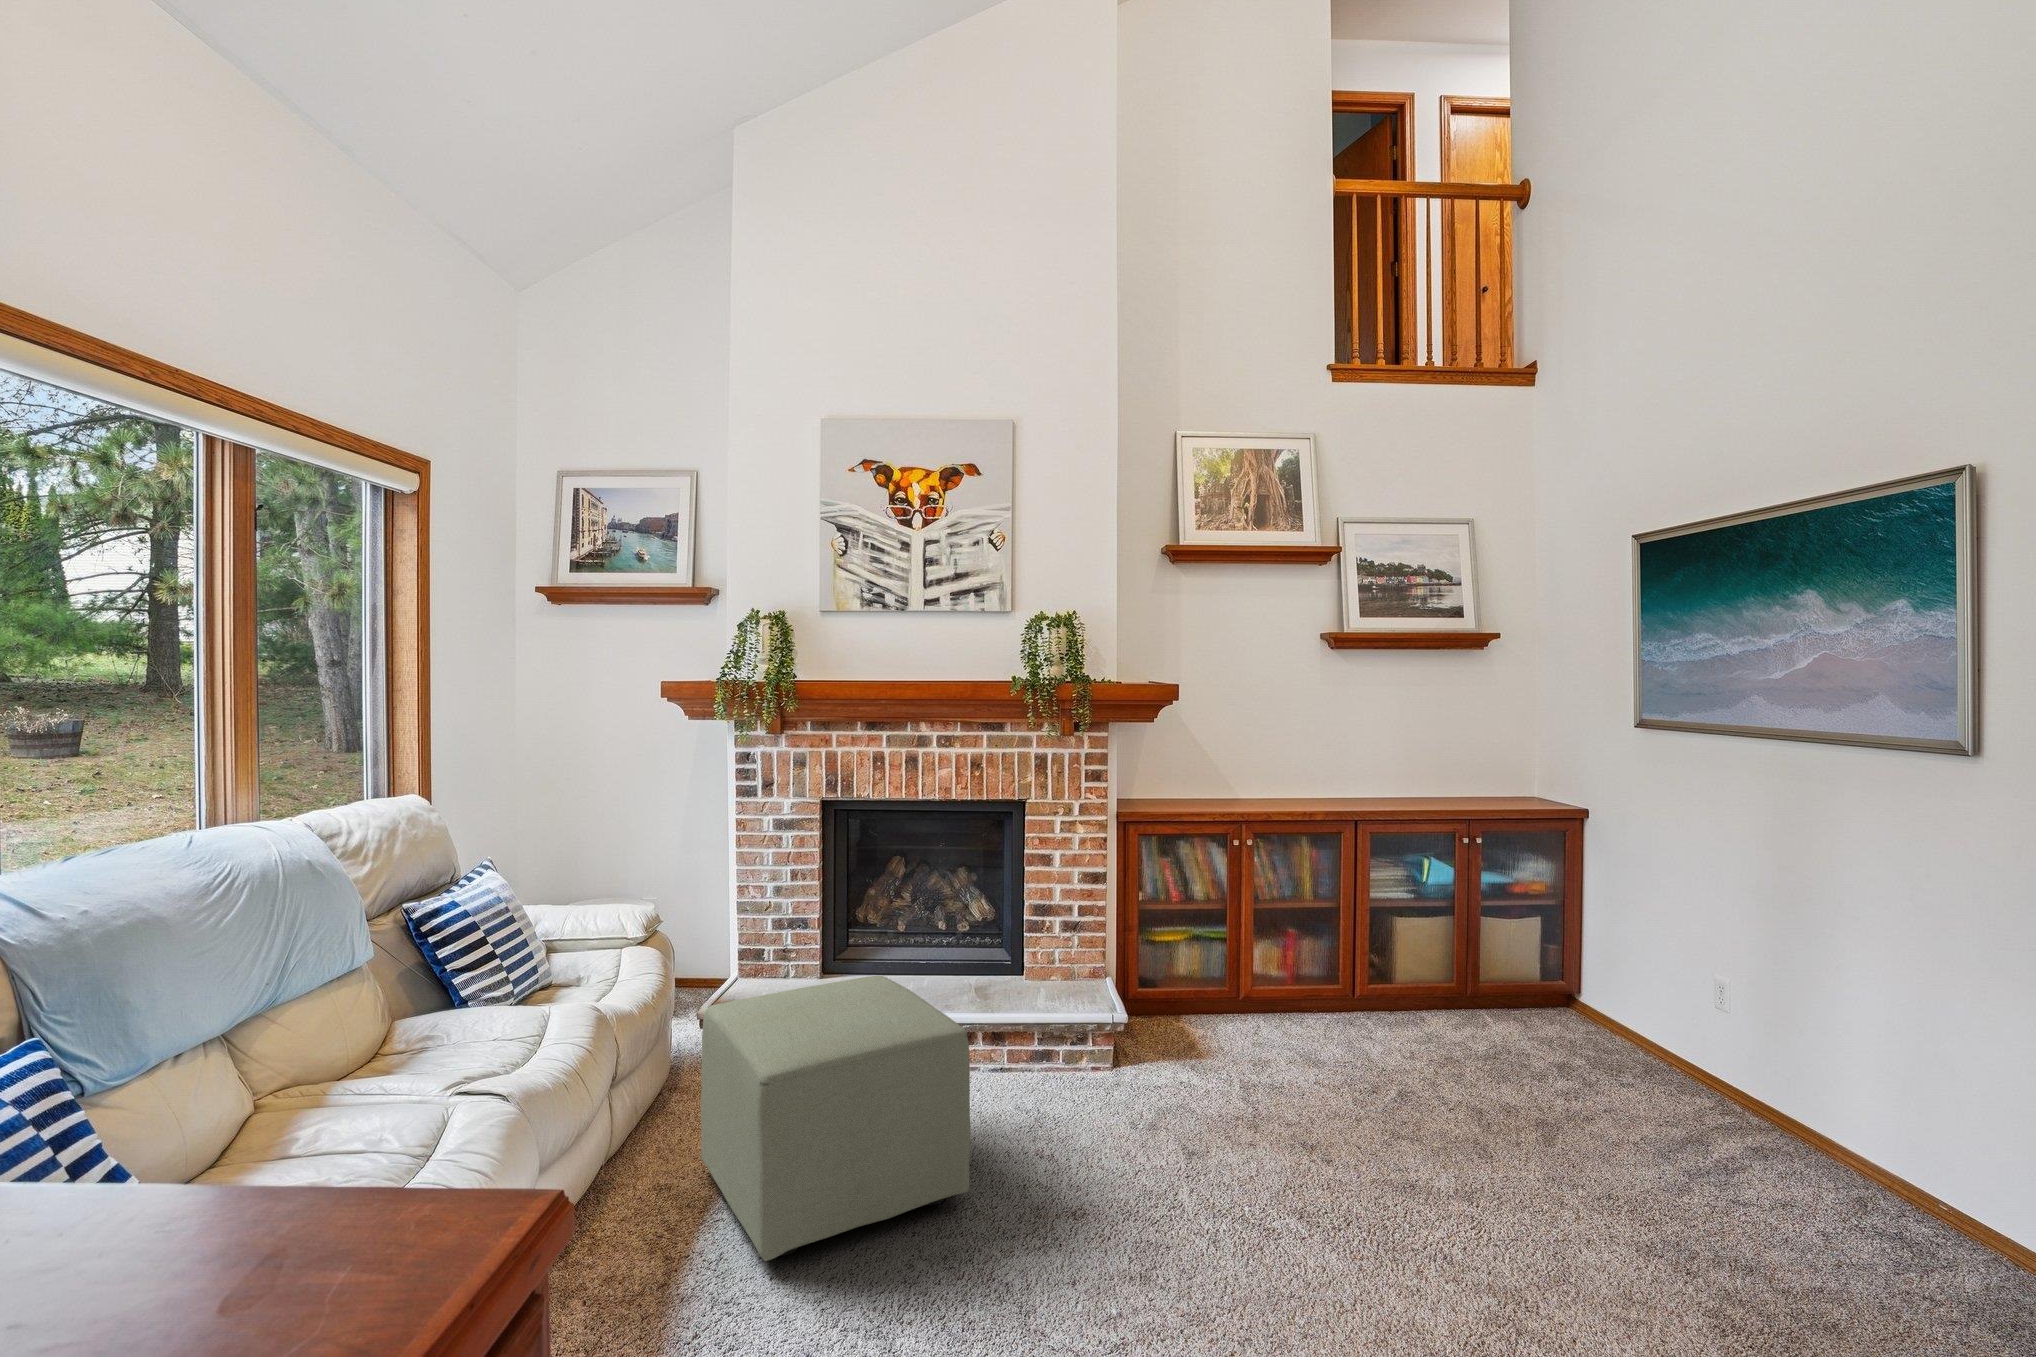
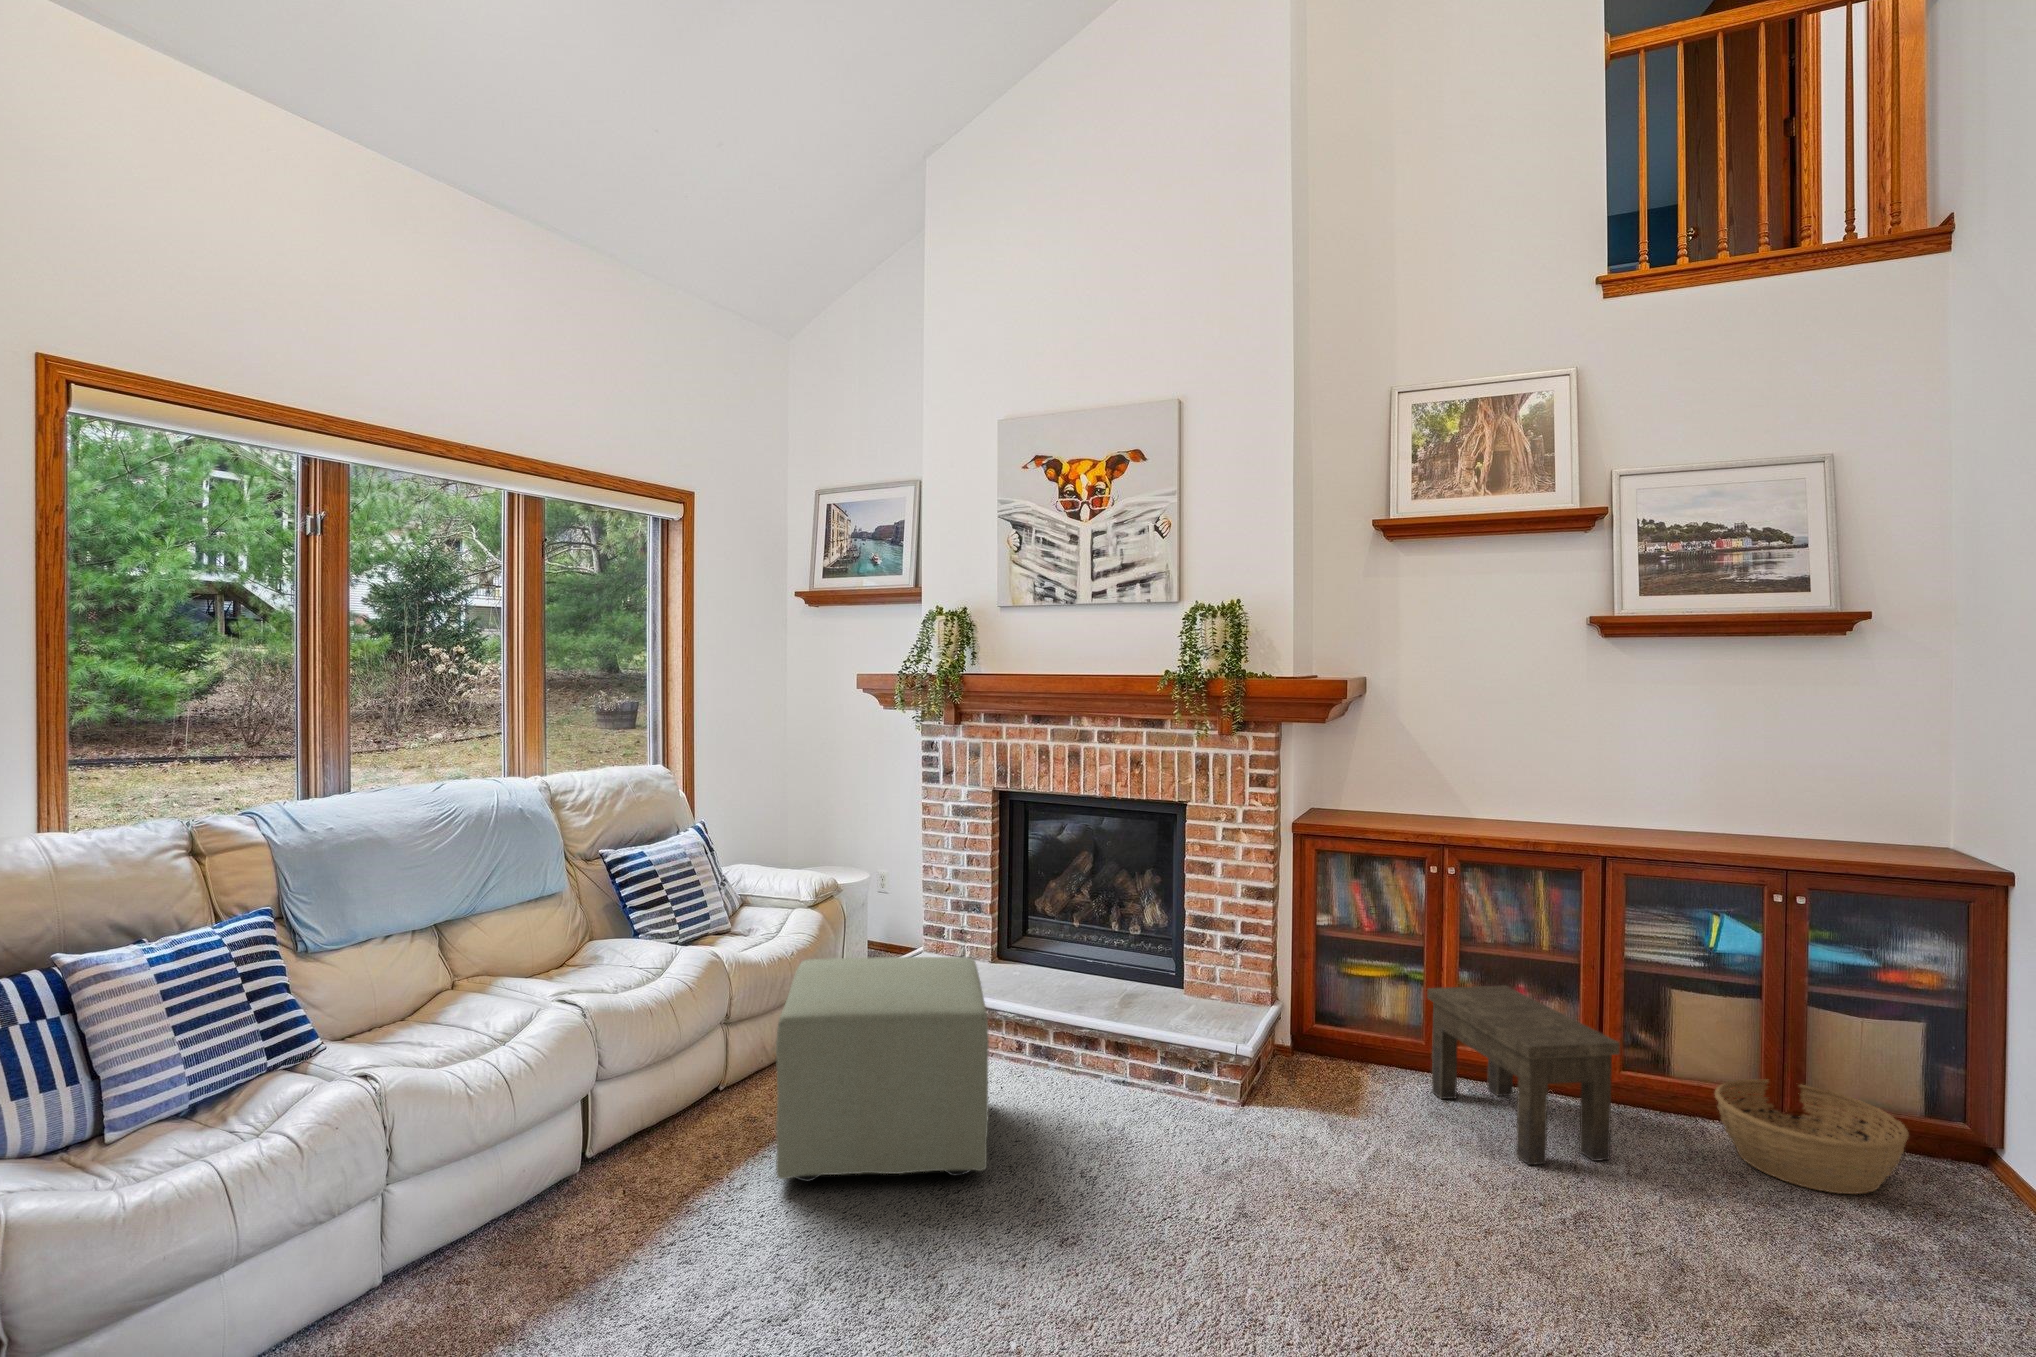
side table: none [1236,931,1401,1074] -> present [1427,985,1620,1165]
basket: none [1437,975,1564,1050] -> present [1715,1079,1909,1194]

